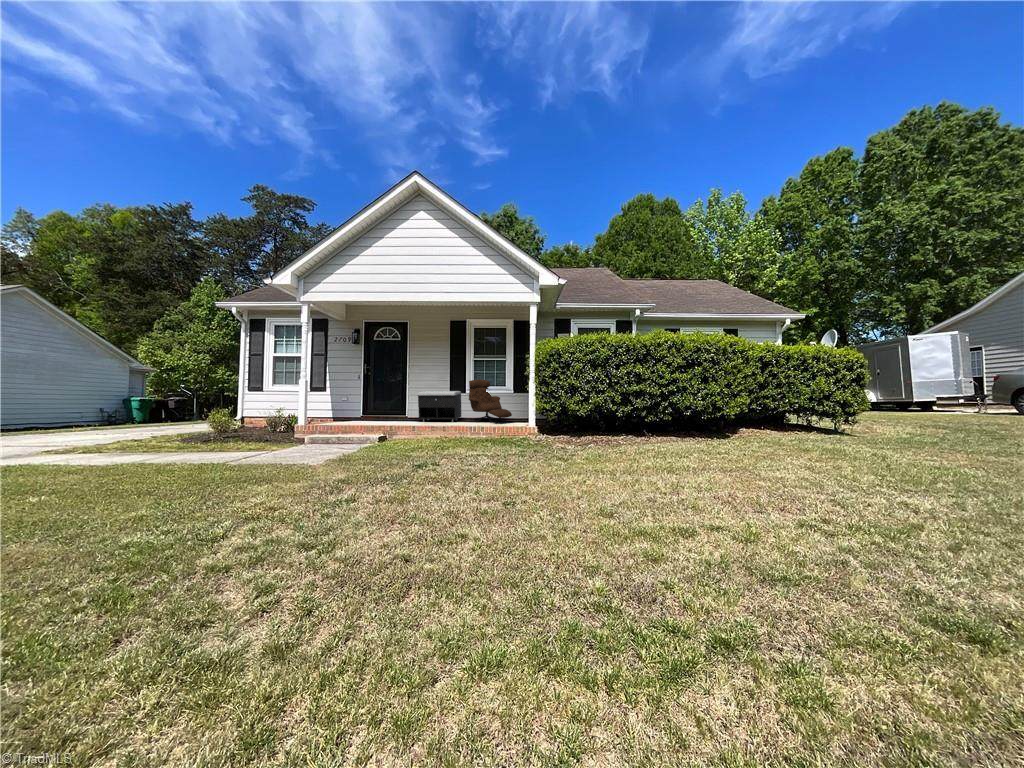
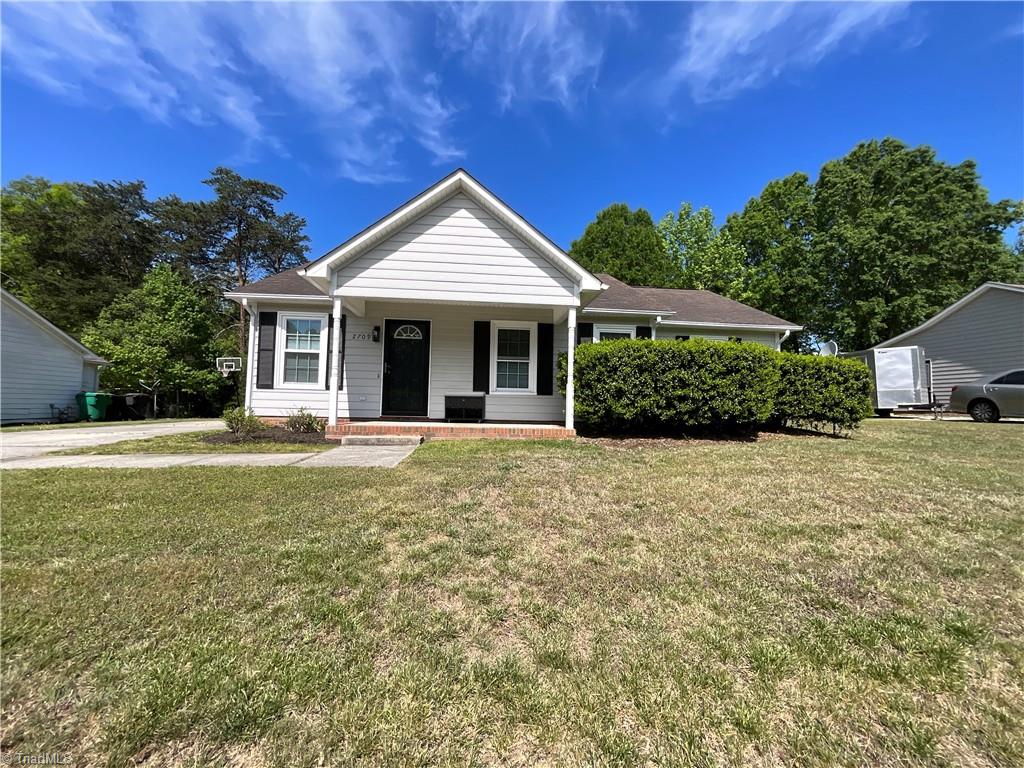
lounge chair: present [469,380,512,424] -> none [495,381,540,425]

